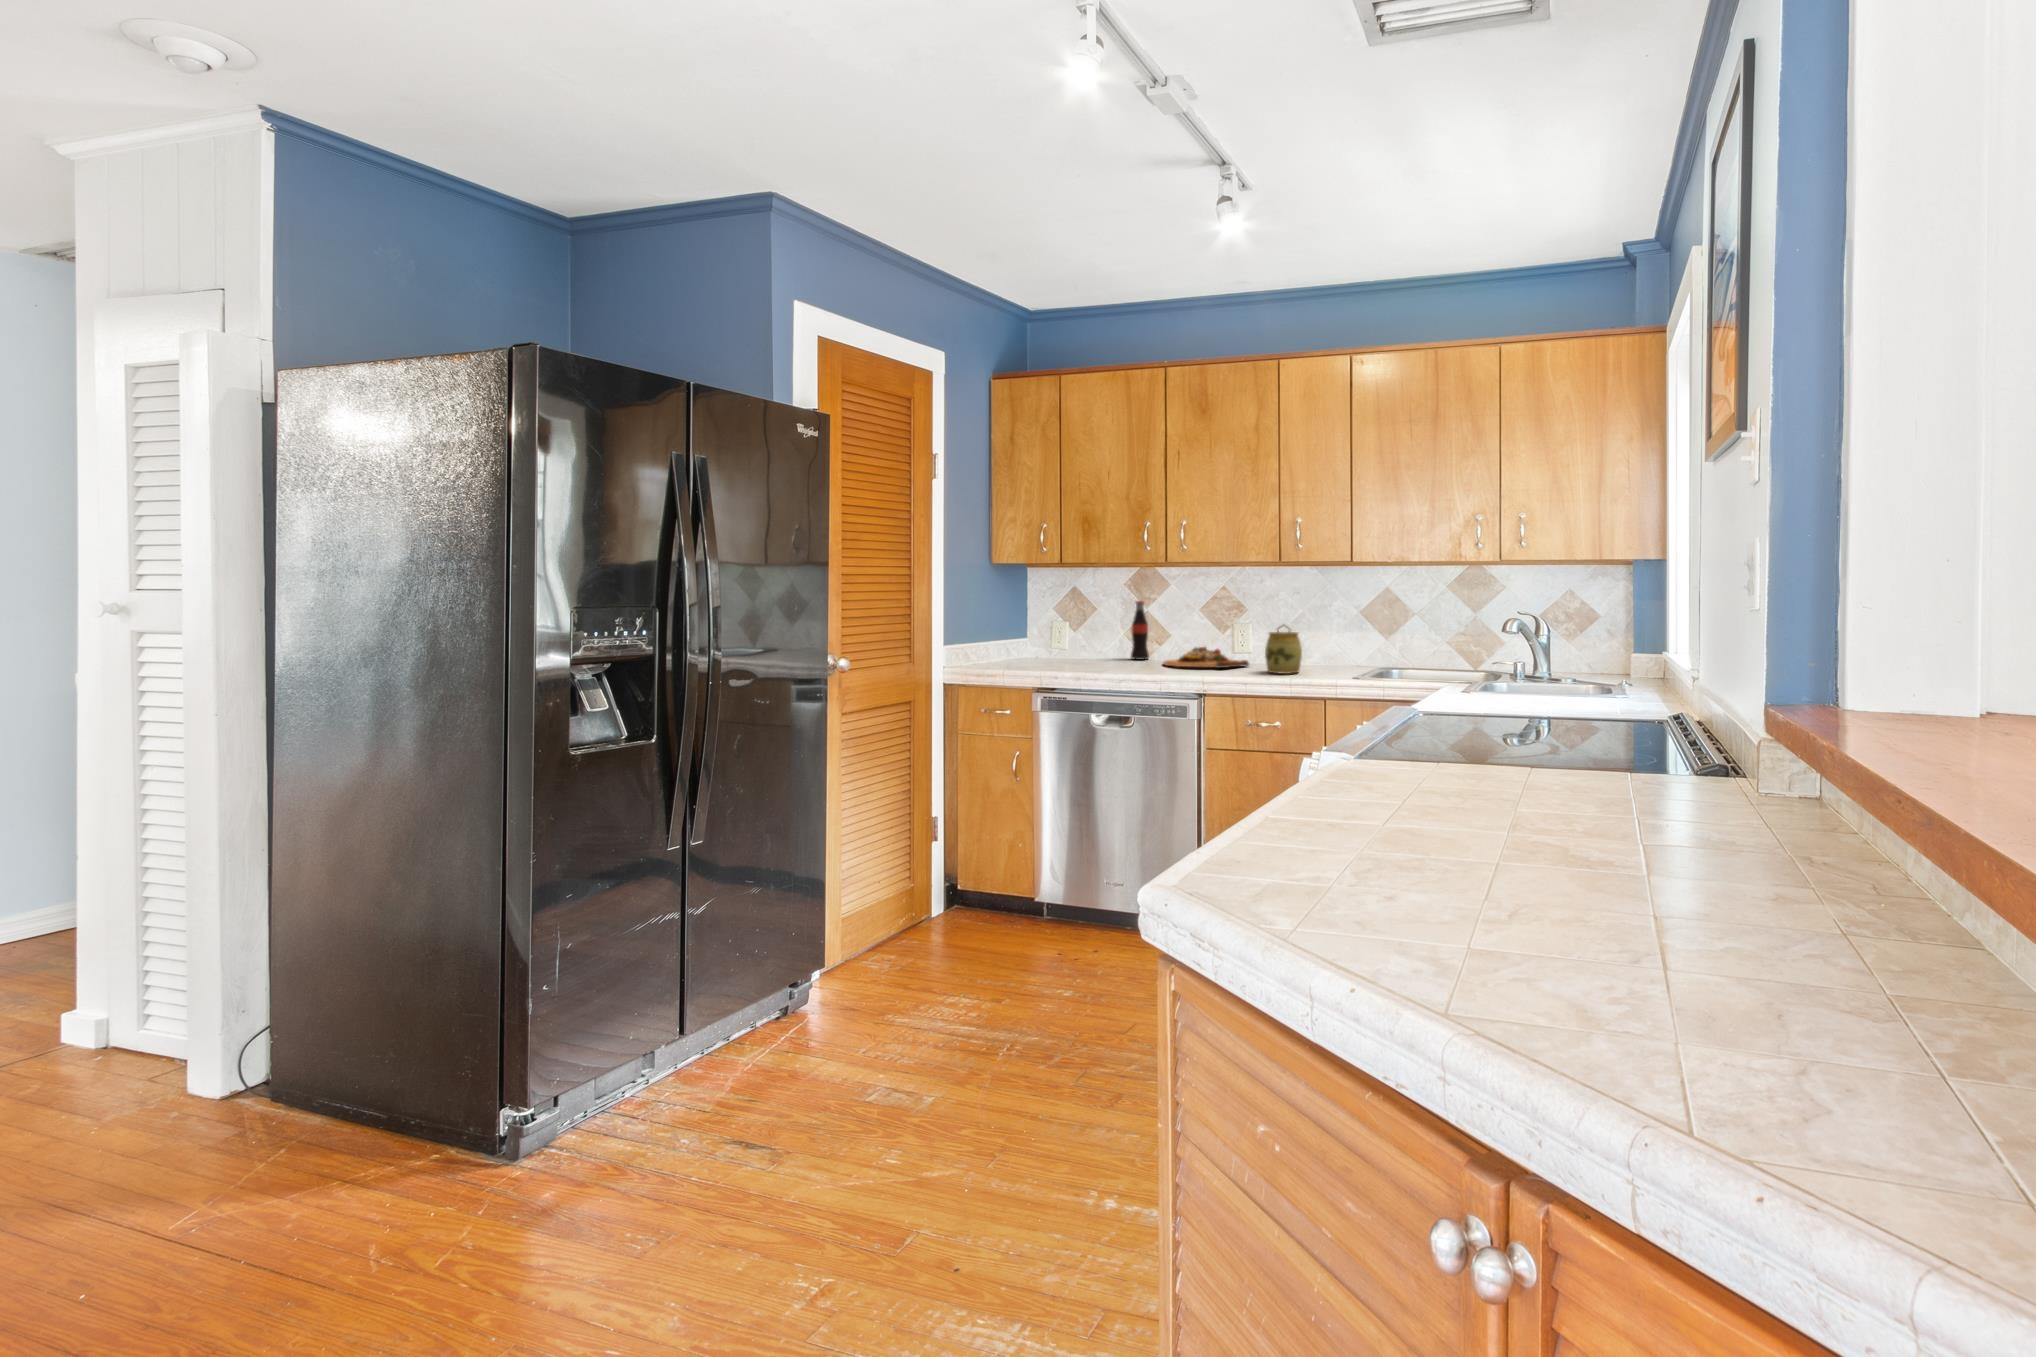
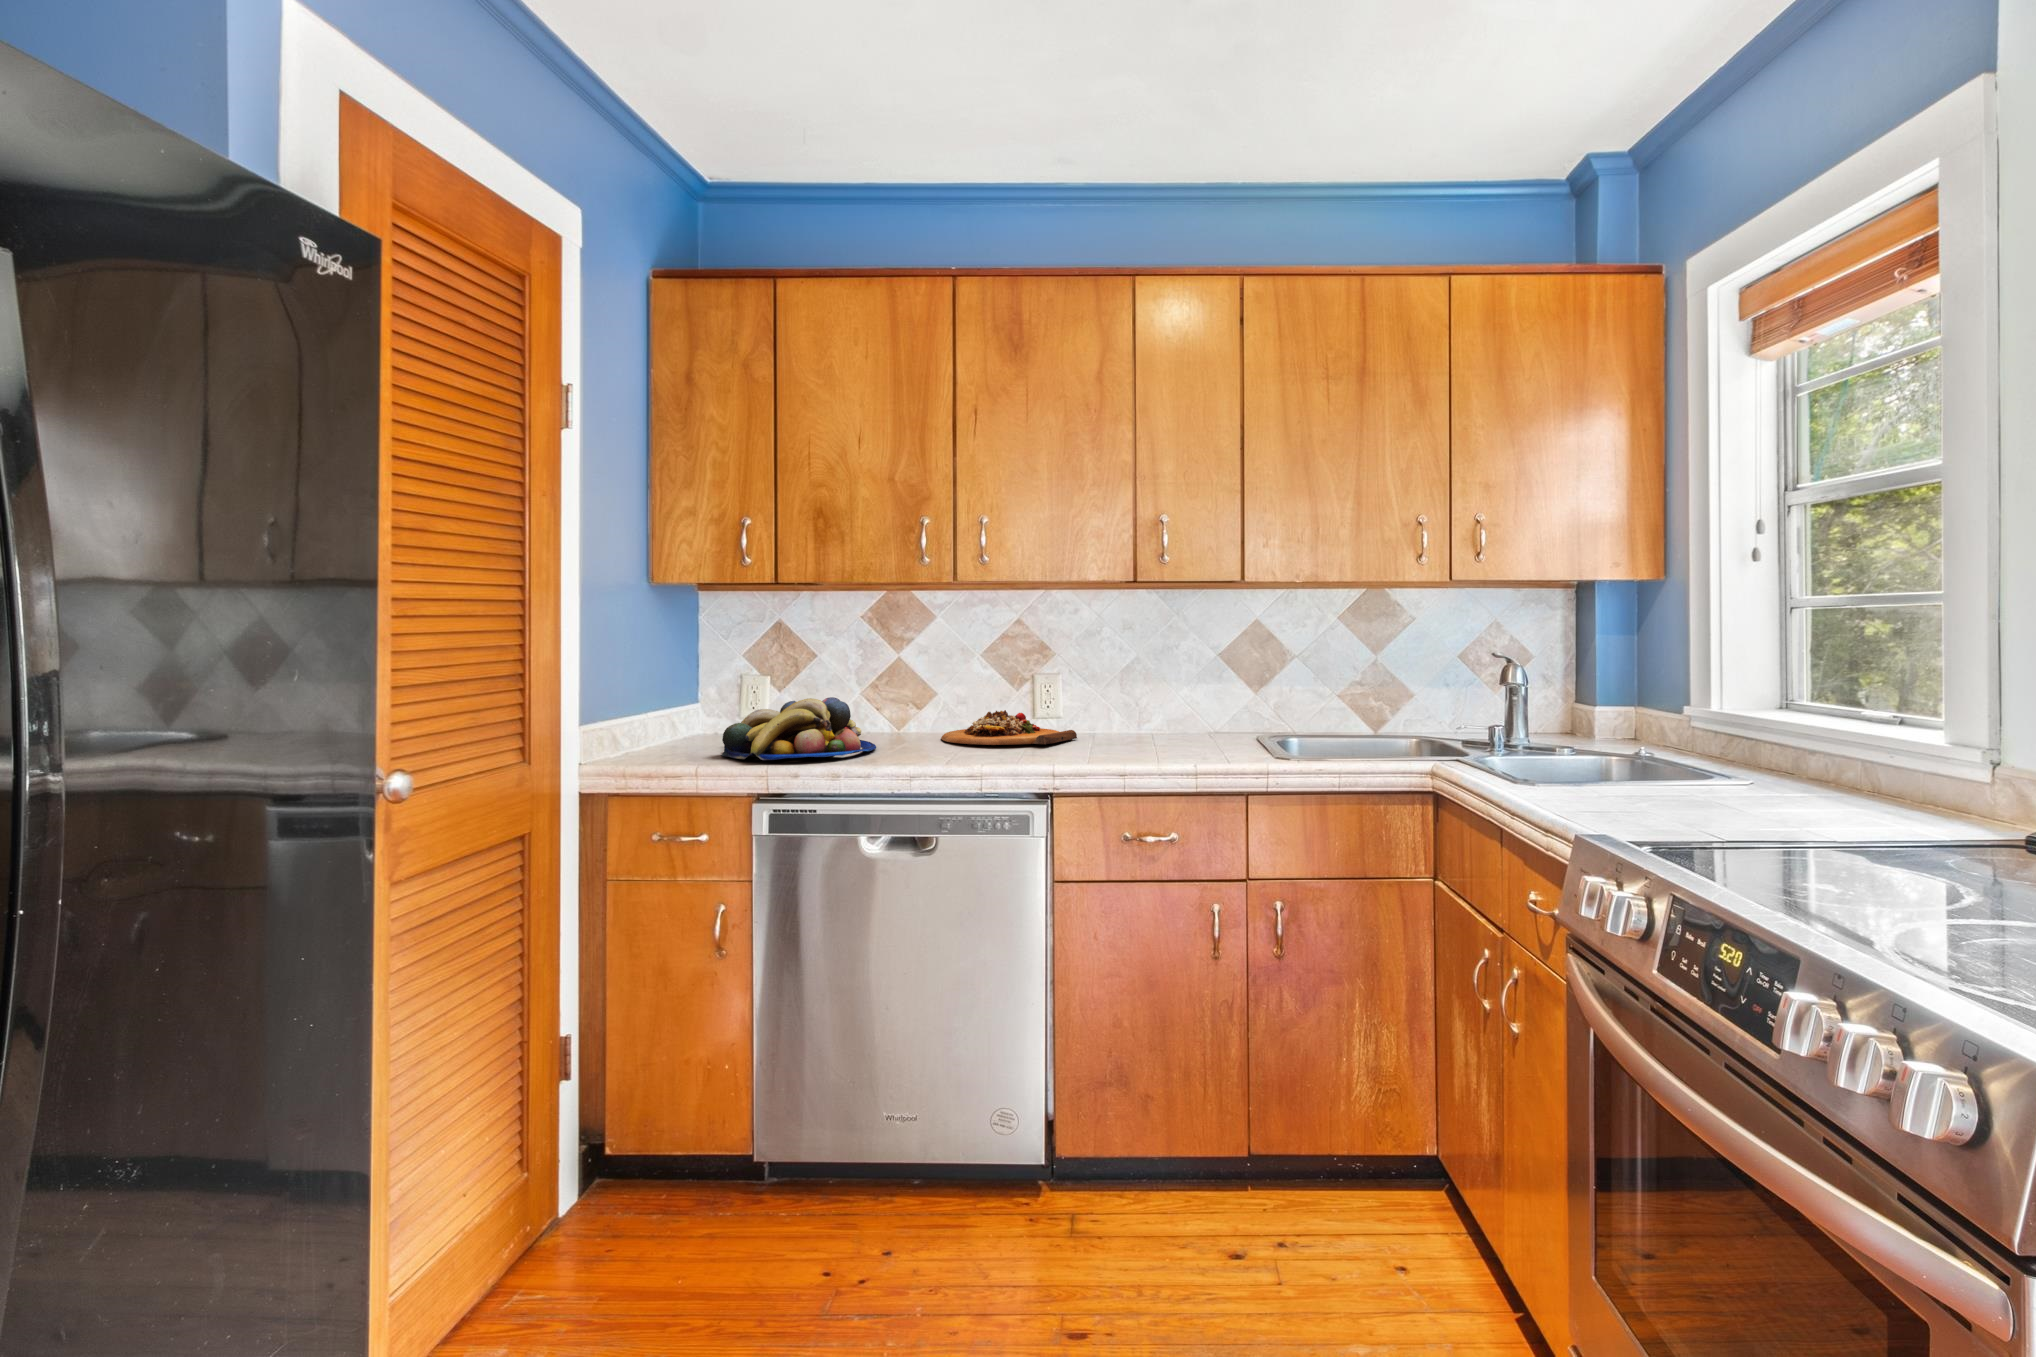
bottle: present [1131,601,1149,660] -> none [880,641,910,733]
jar: present [1265,625,1302,674] -> none [1115,676,1170,751]
fruit bowl: none [1024,635,1118,670] -> present [721,697,876,760]

